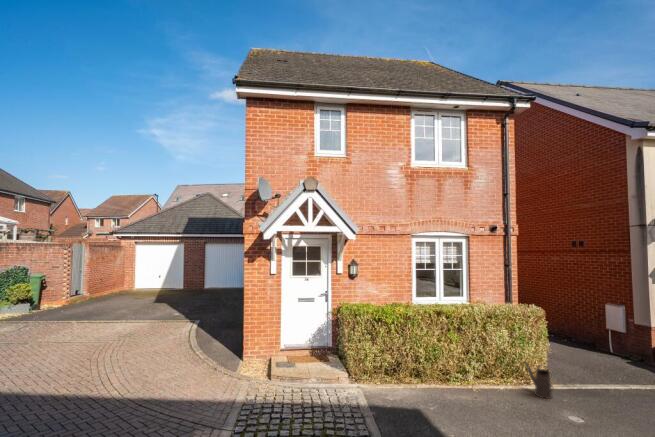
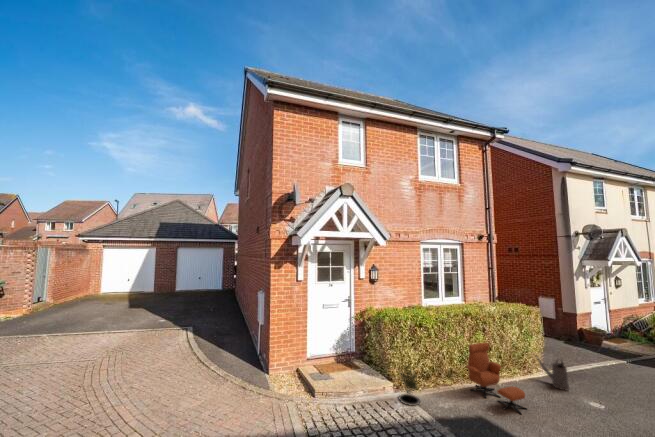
lounge chair: none [426,342,477,411] -> present [466,343,527,414]
potted tree: none [349,352,371,394] -> present [399,365,420,406]

